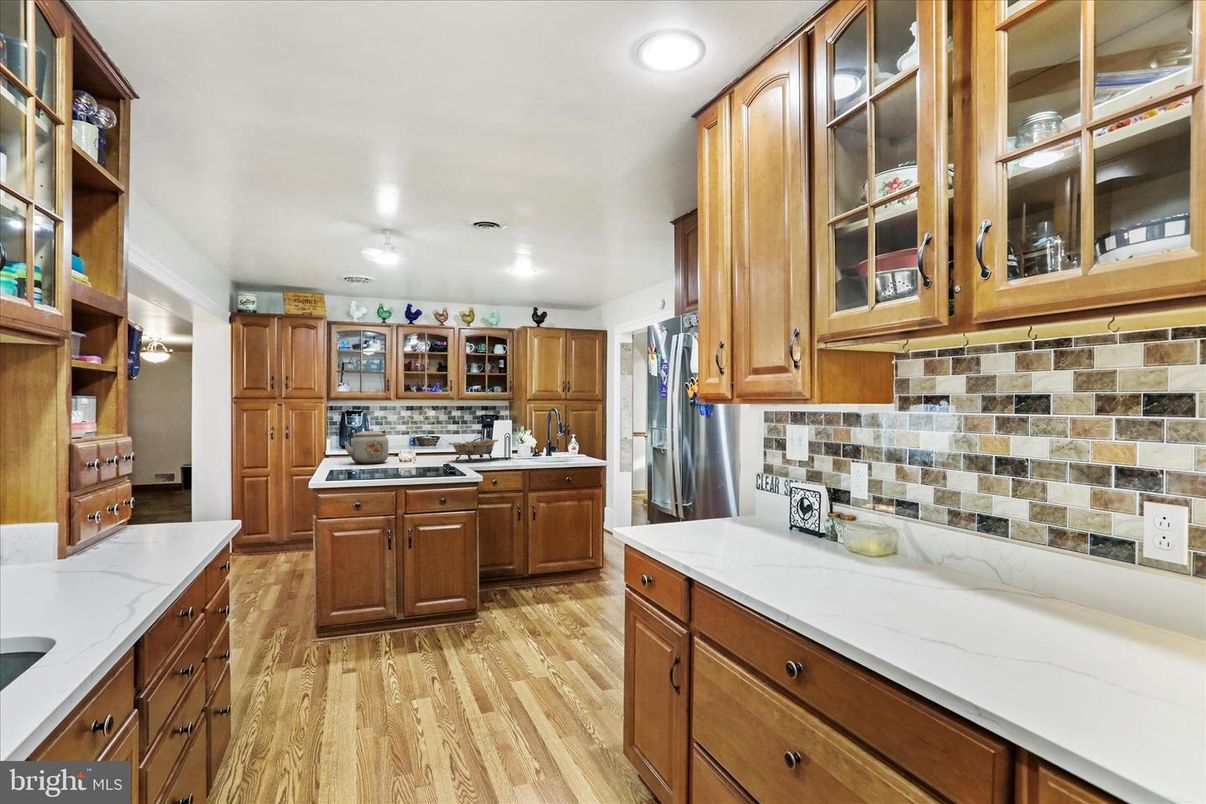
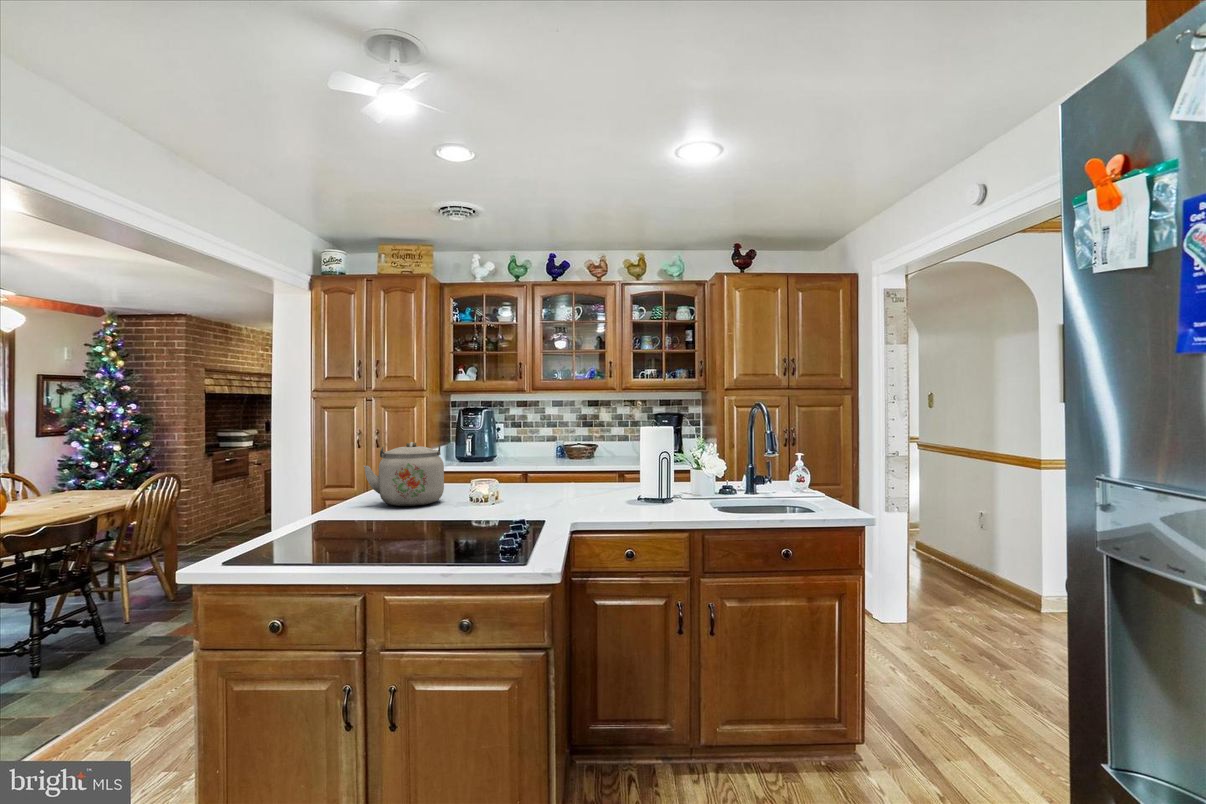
decorative bowl: present [449,439,498,462] -> none [540,464,638,512]

